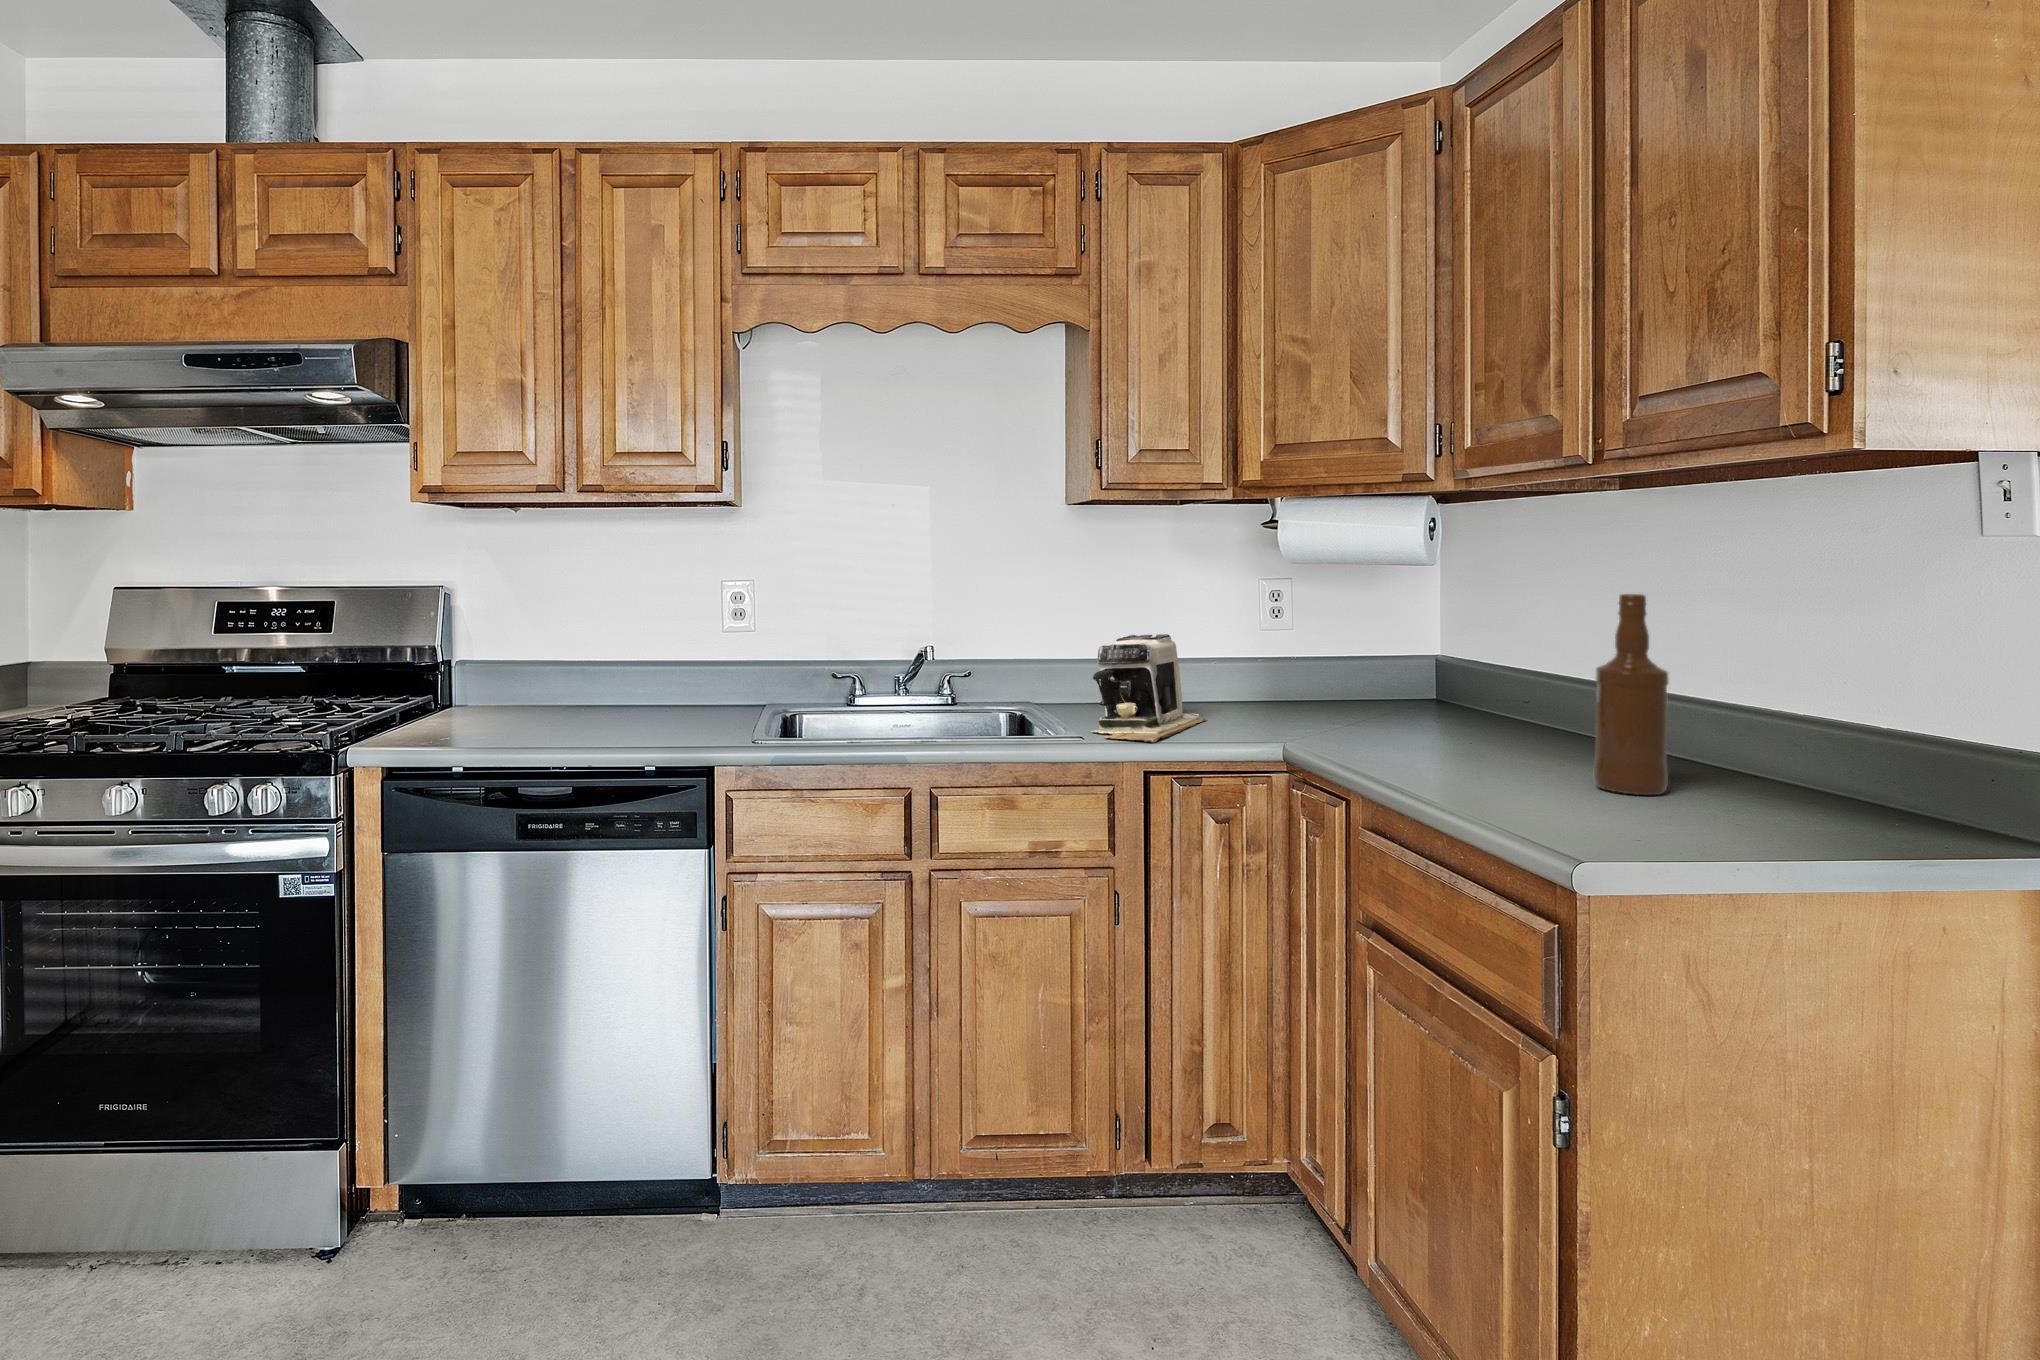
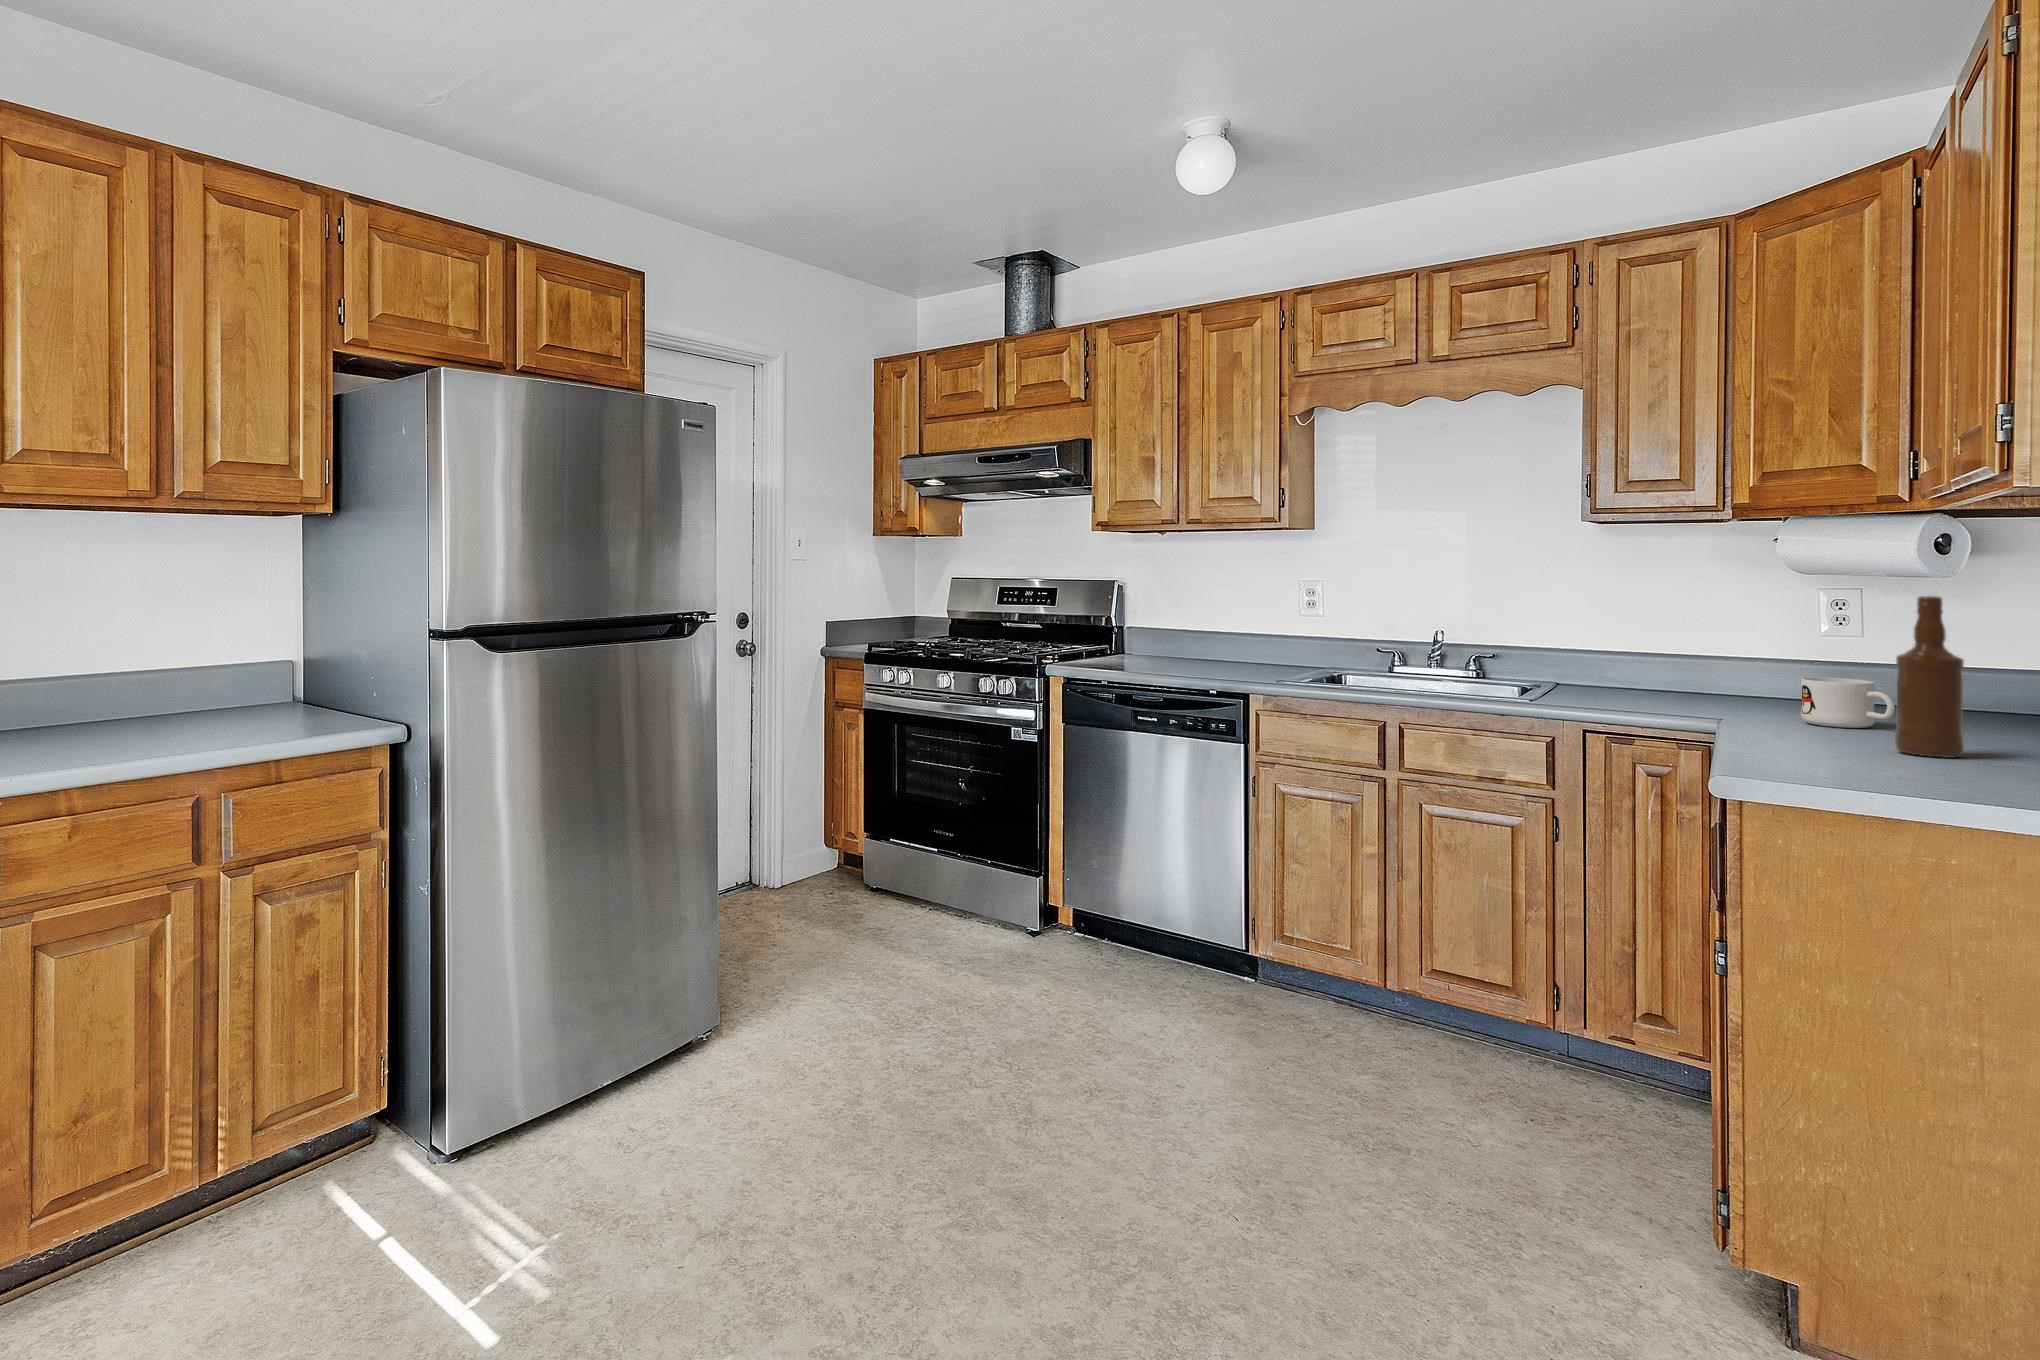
coffee maker: present [1092,634,1207,743] -> none [1548,630,1687,706]
mug: none [1377,686,1479,747] -> present [1801,677,1895,728]

